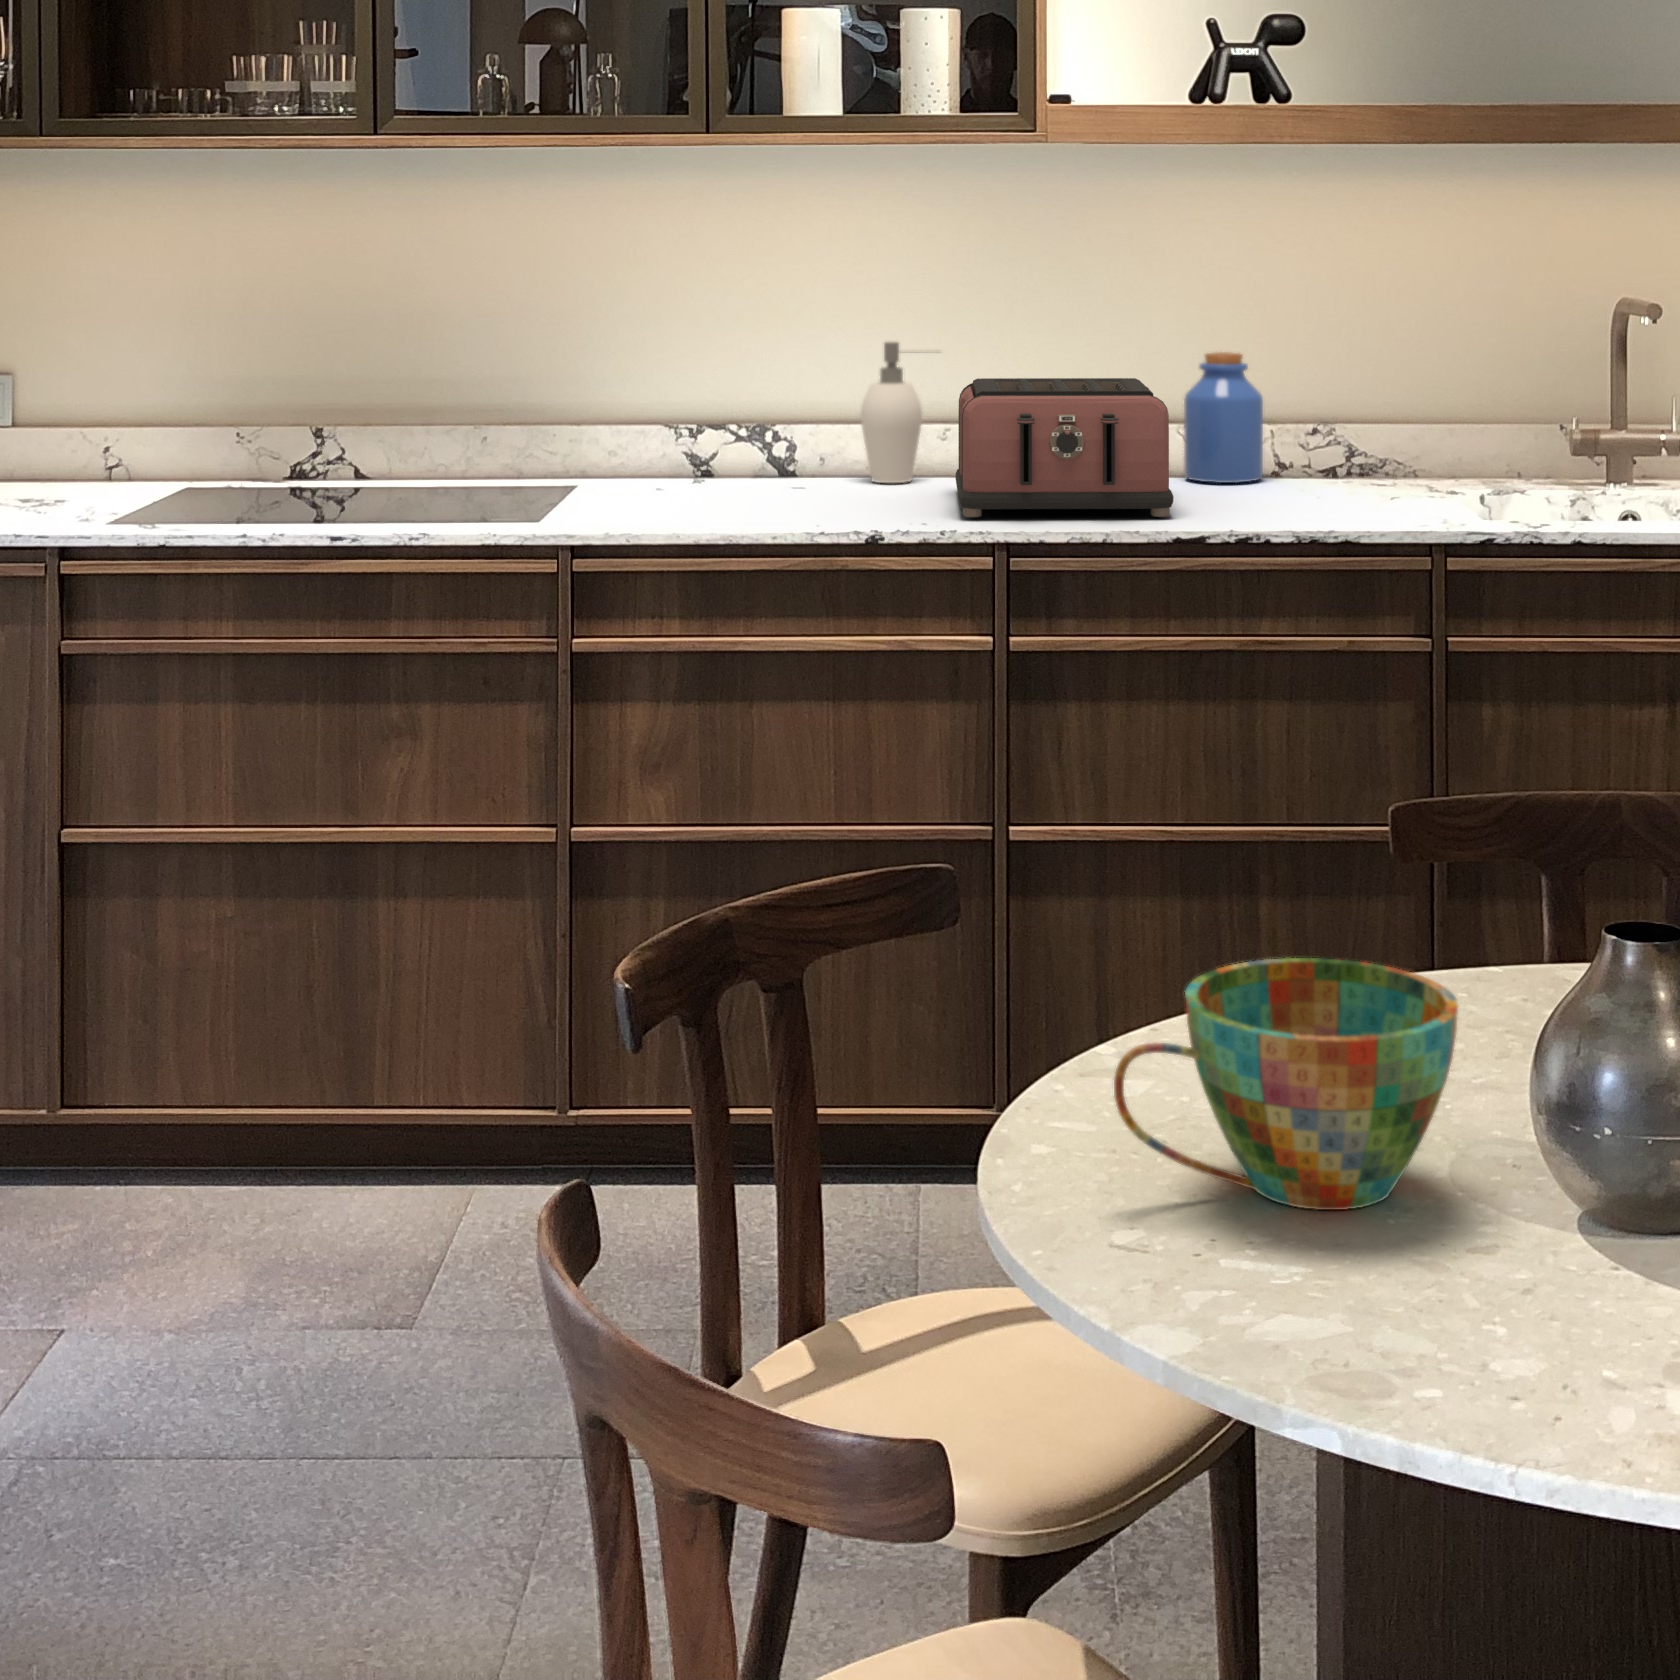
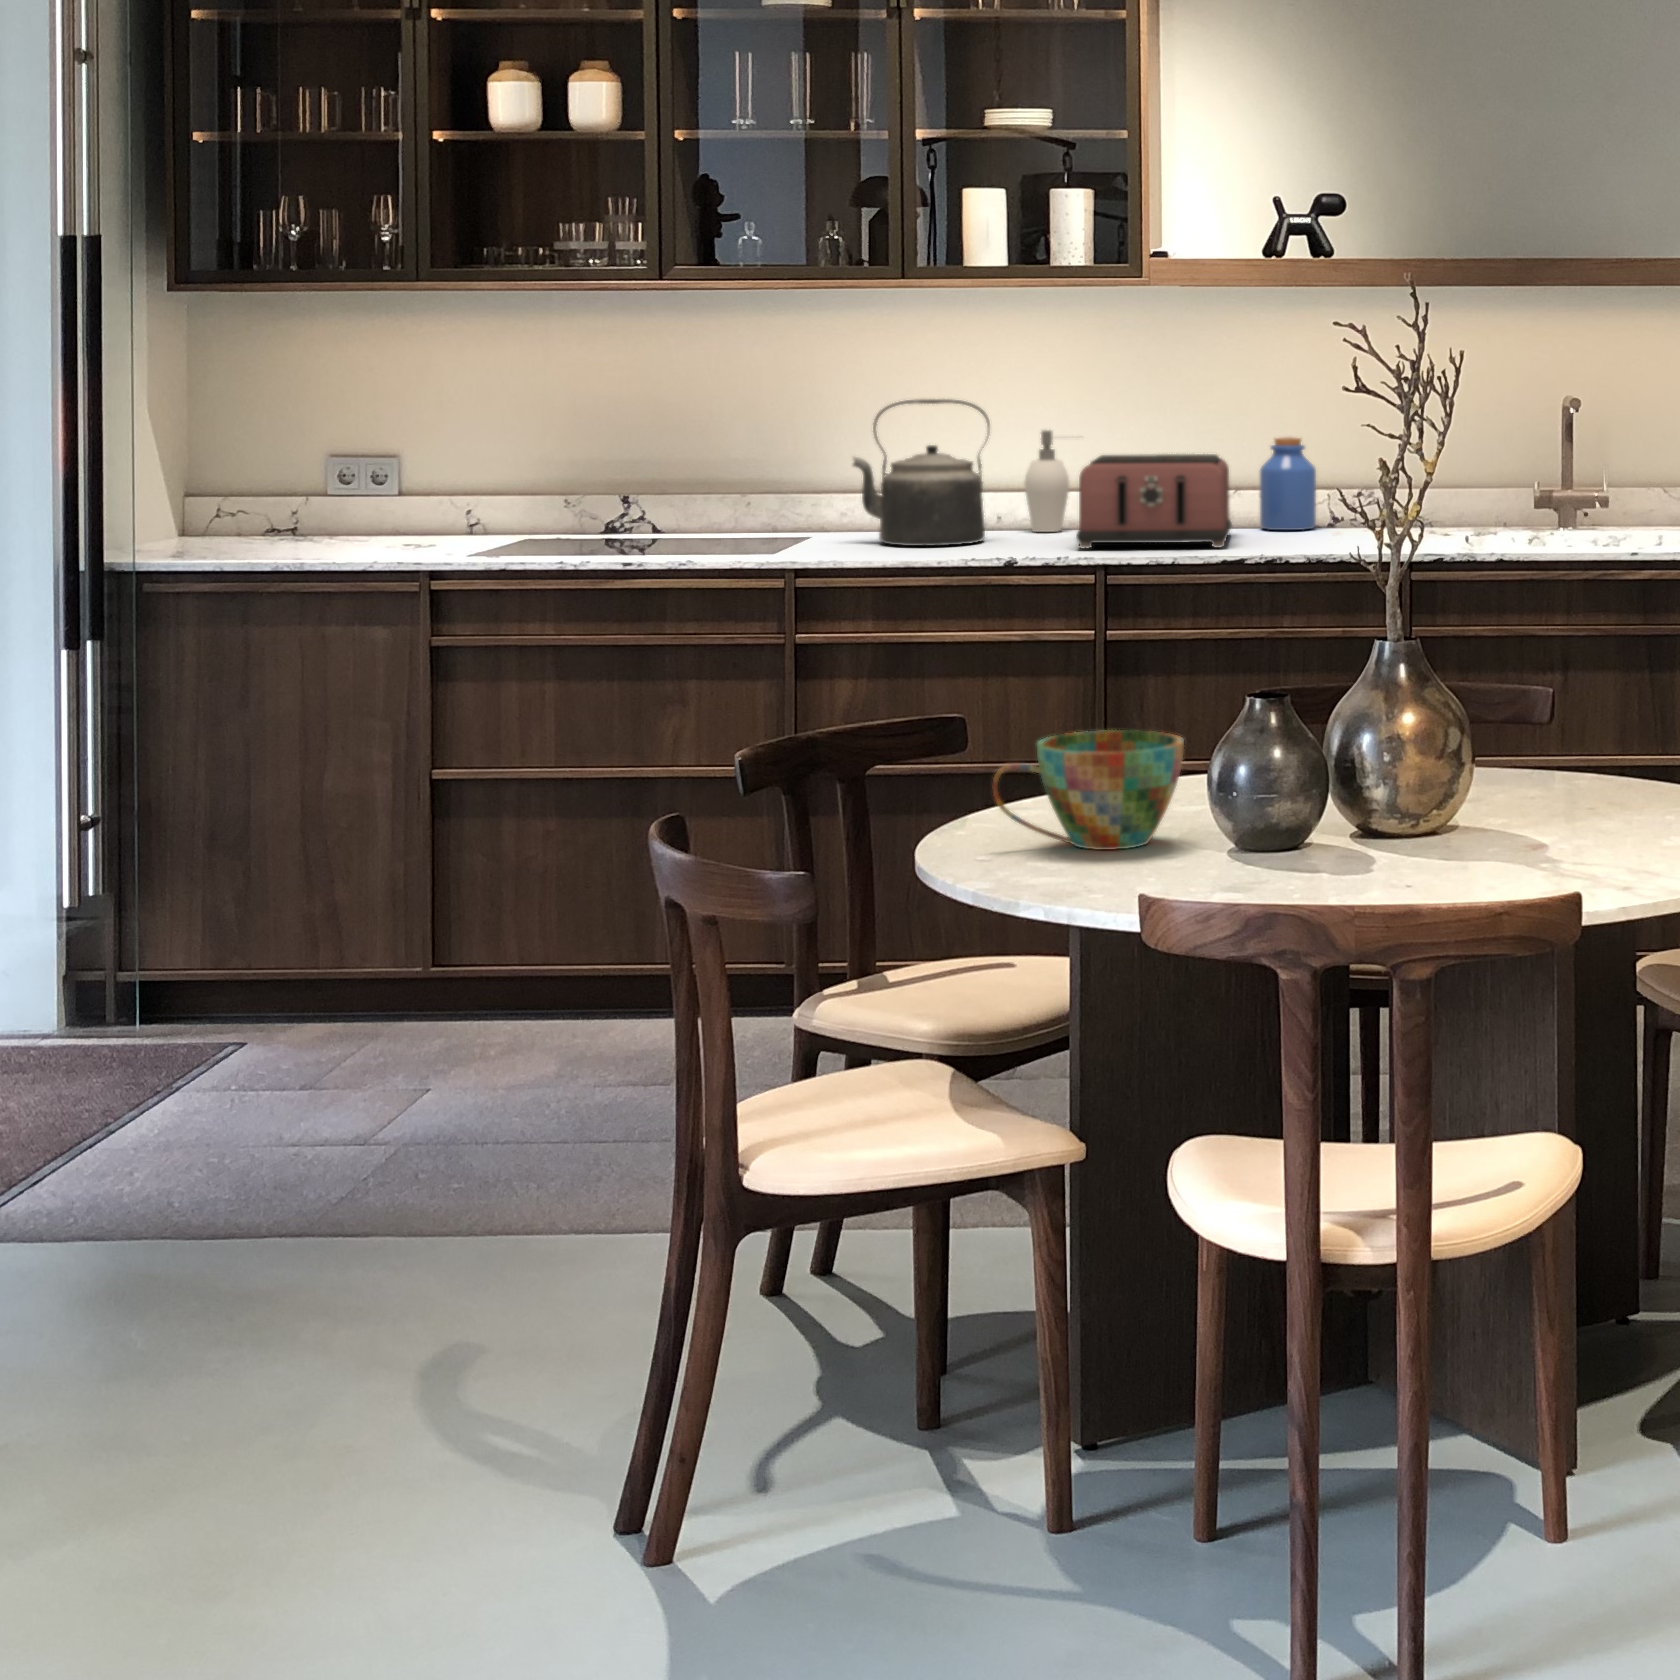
kettle: none [635,301,826,509] -> present [853,399,990,546]

